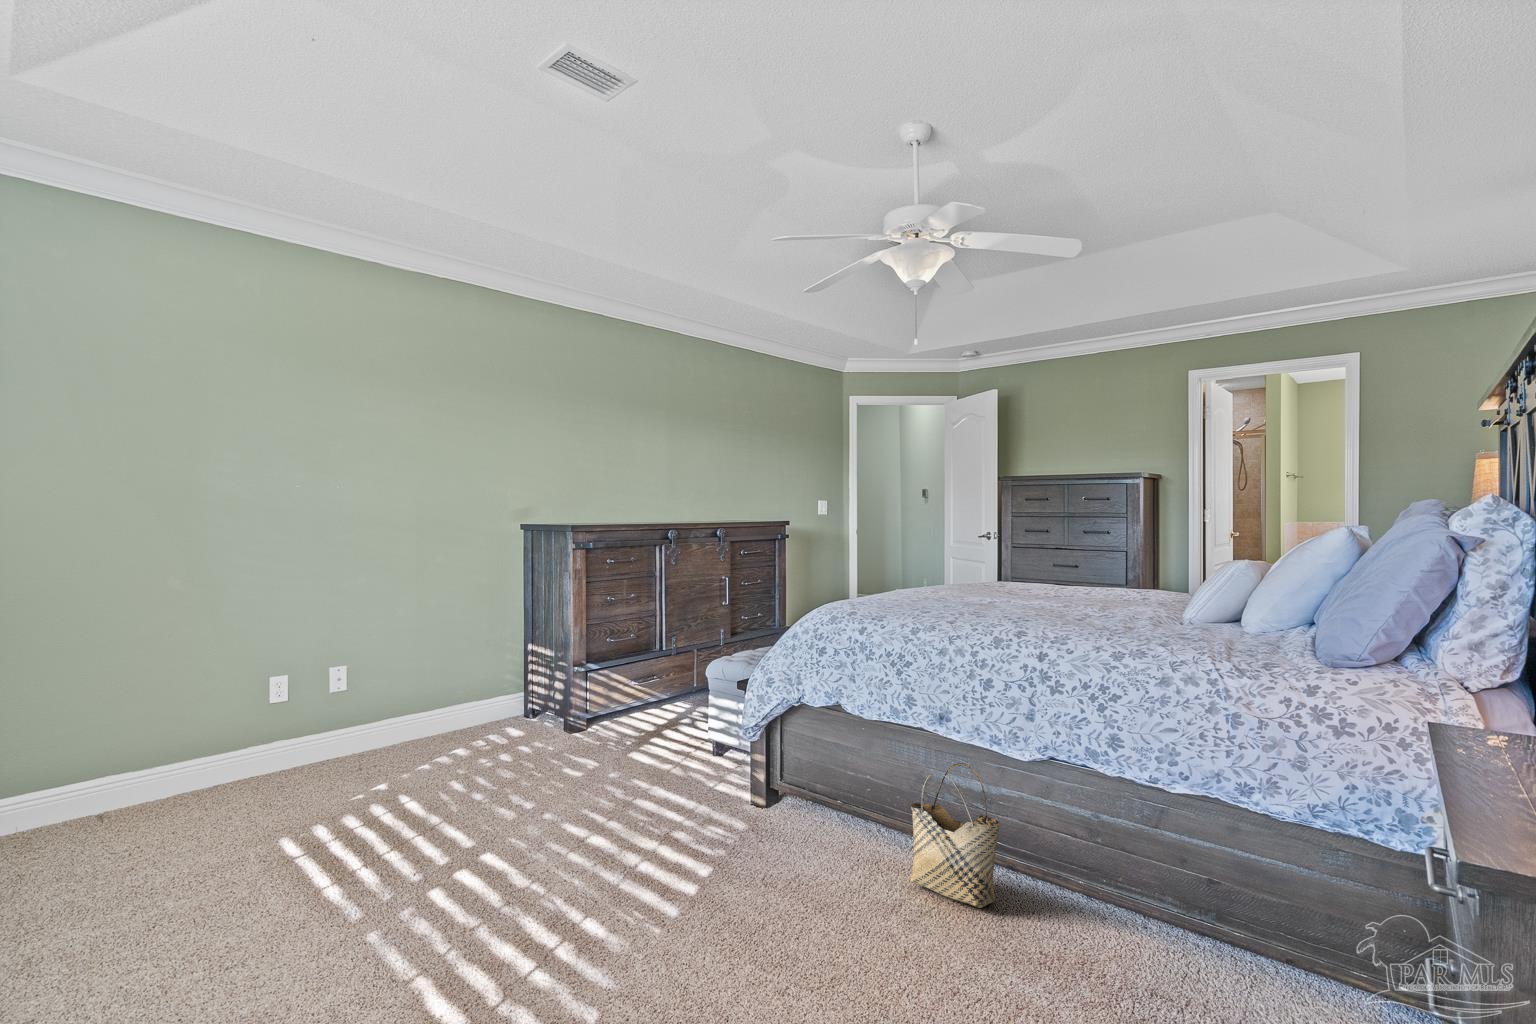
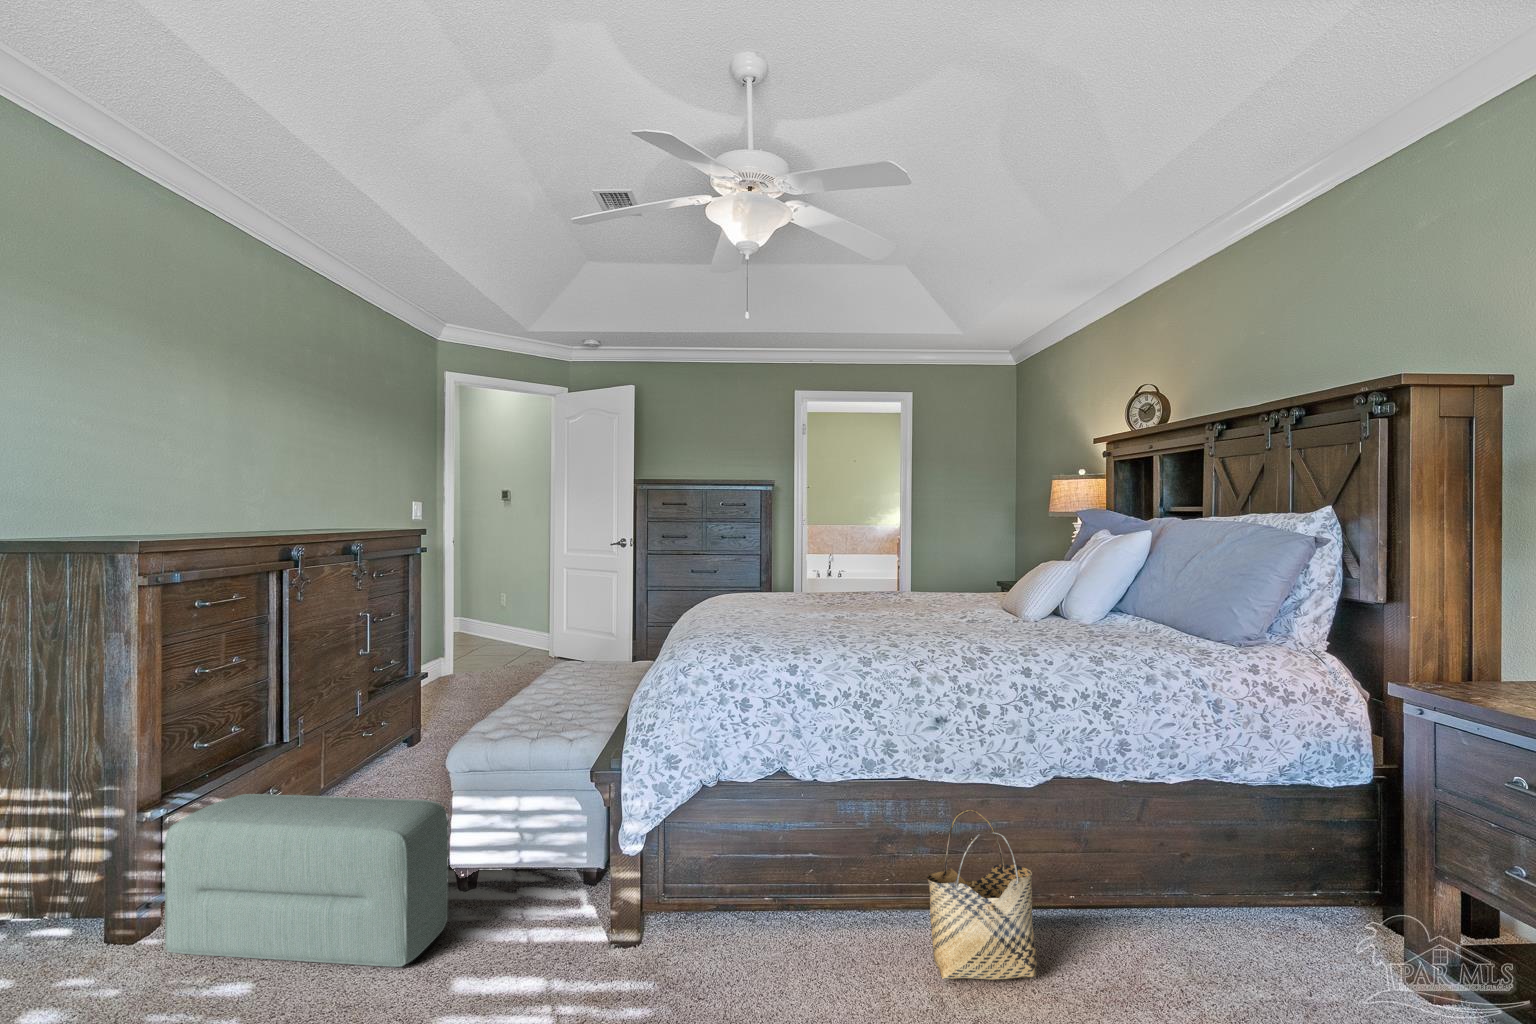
pouf: none [583,668,689,772] -> present [165,794,449,967]

